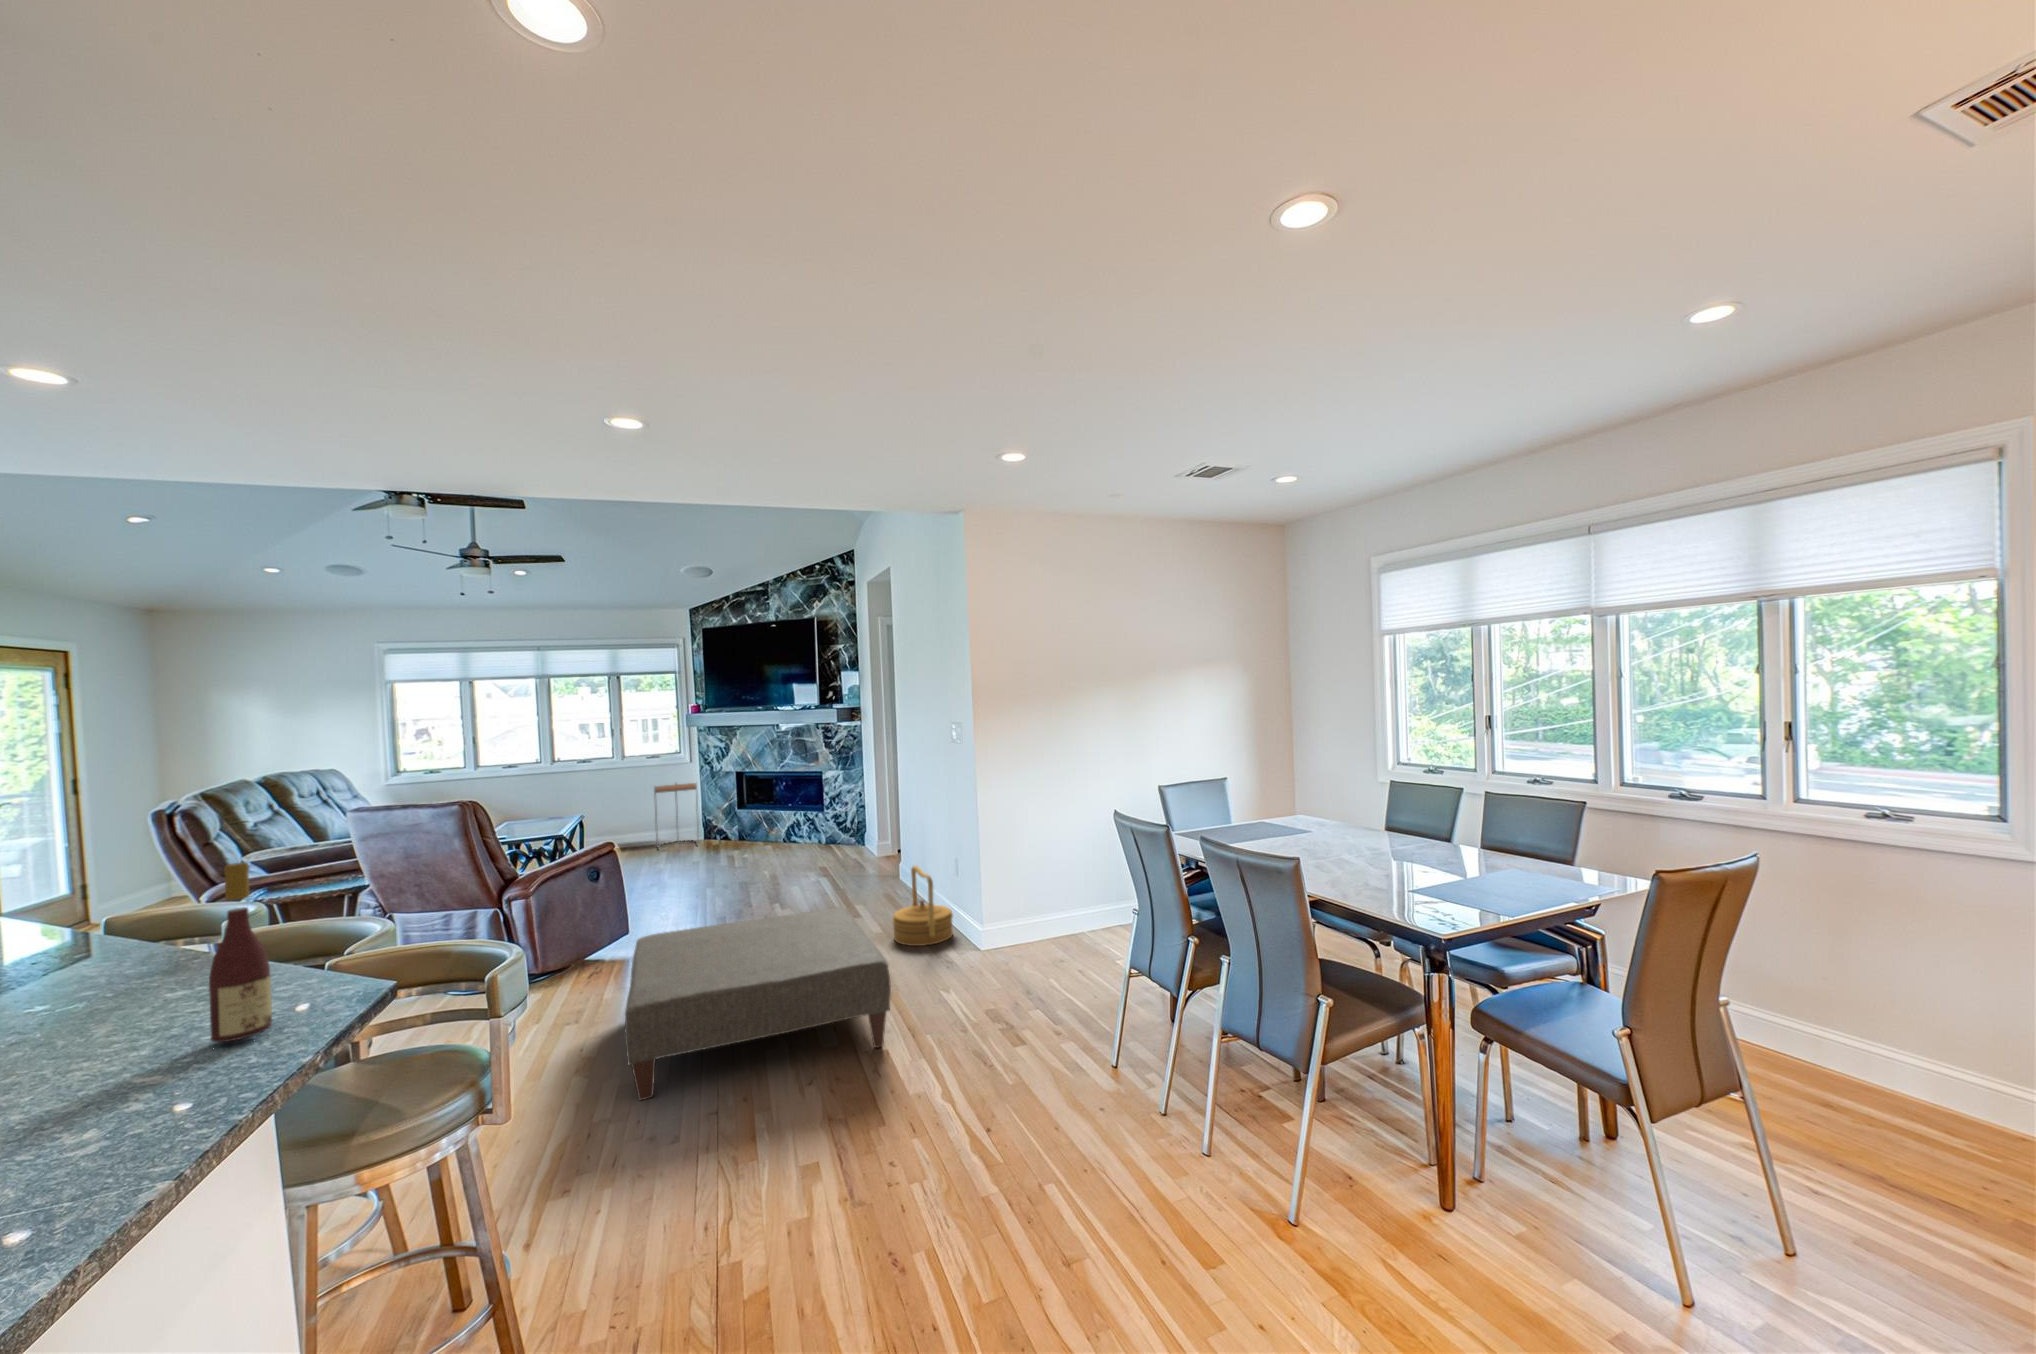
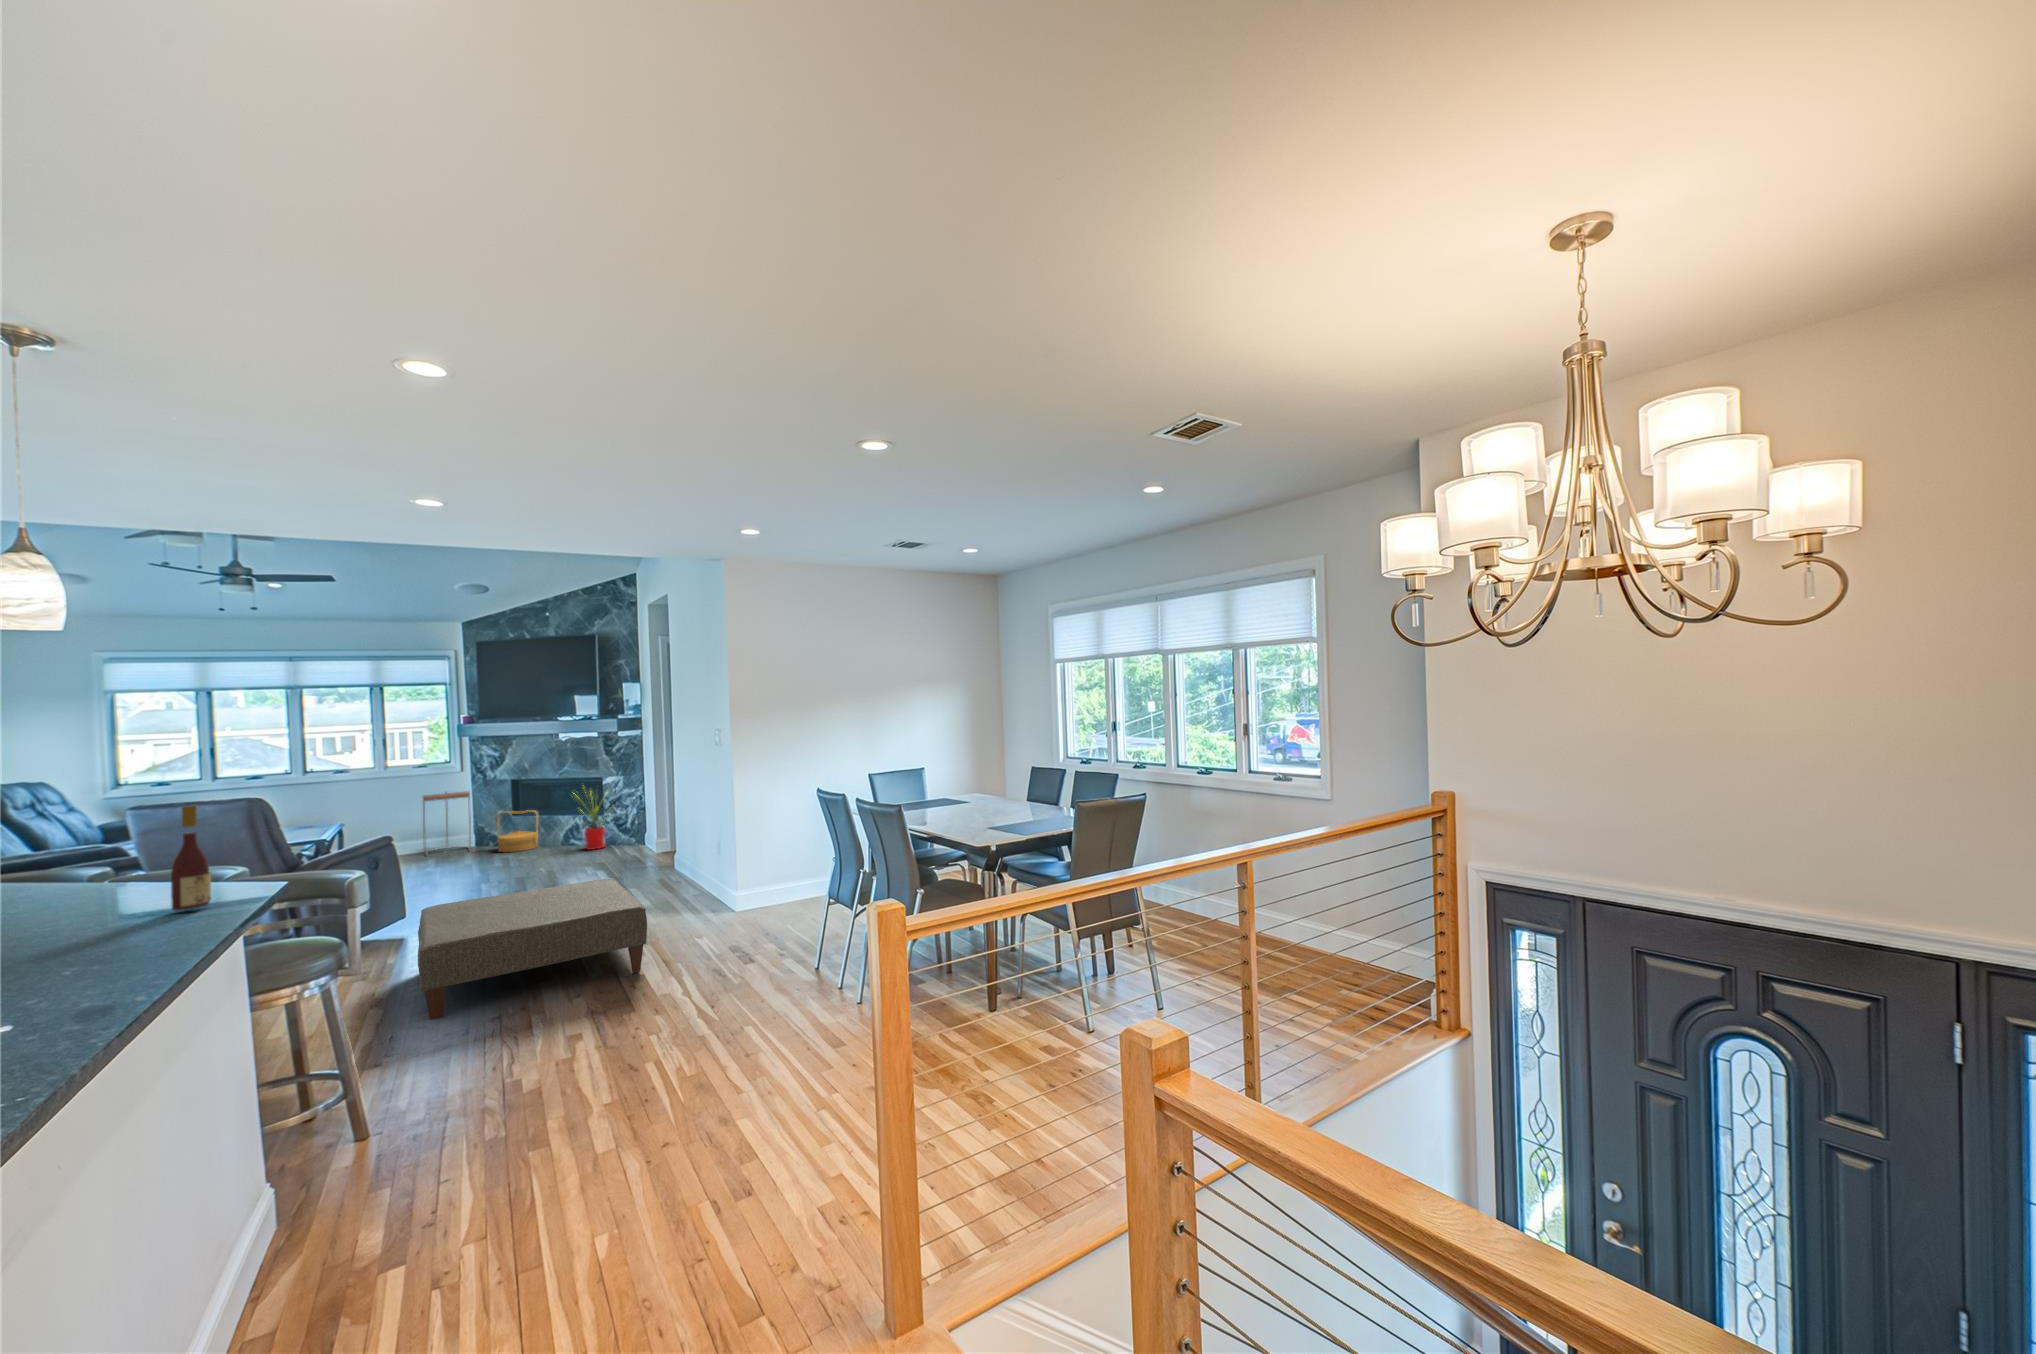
house plant: none [785,777,840,851] -> present [580,788,607,850]
woven basket: present [892,866,953,946] -> present [497,811,538,852]

